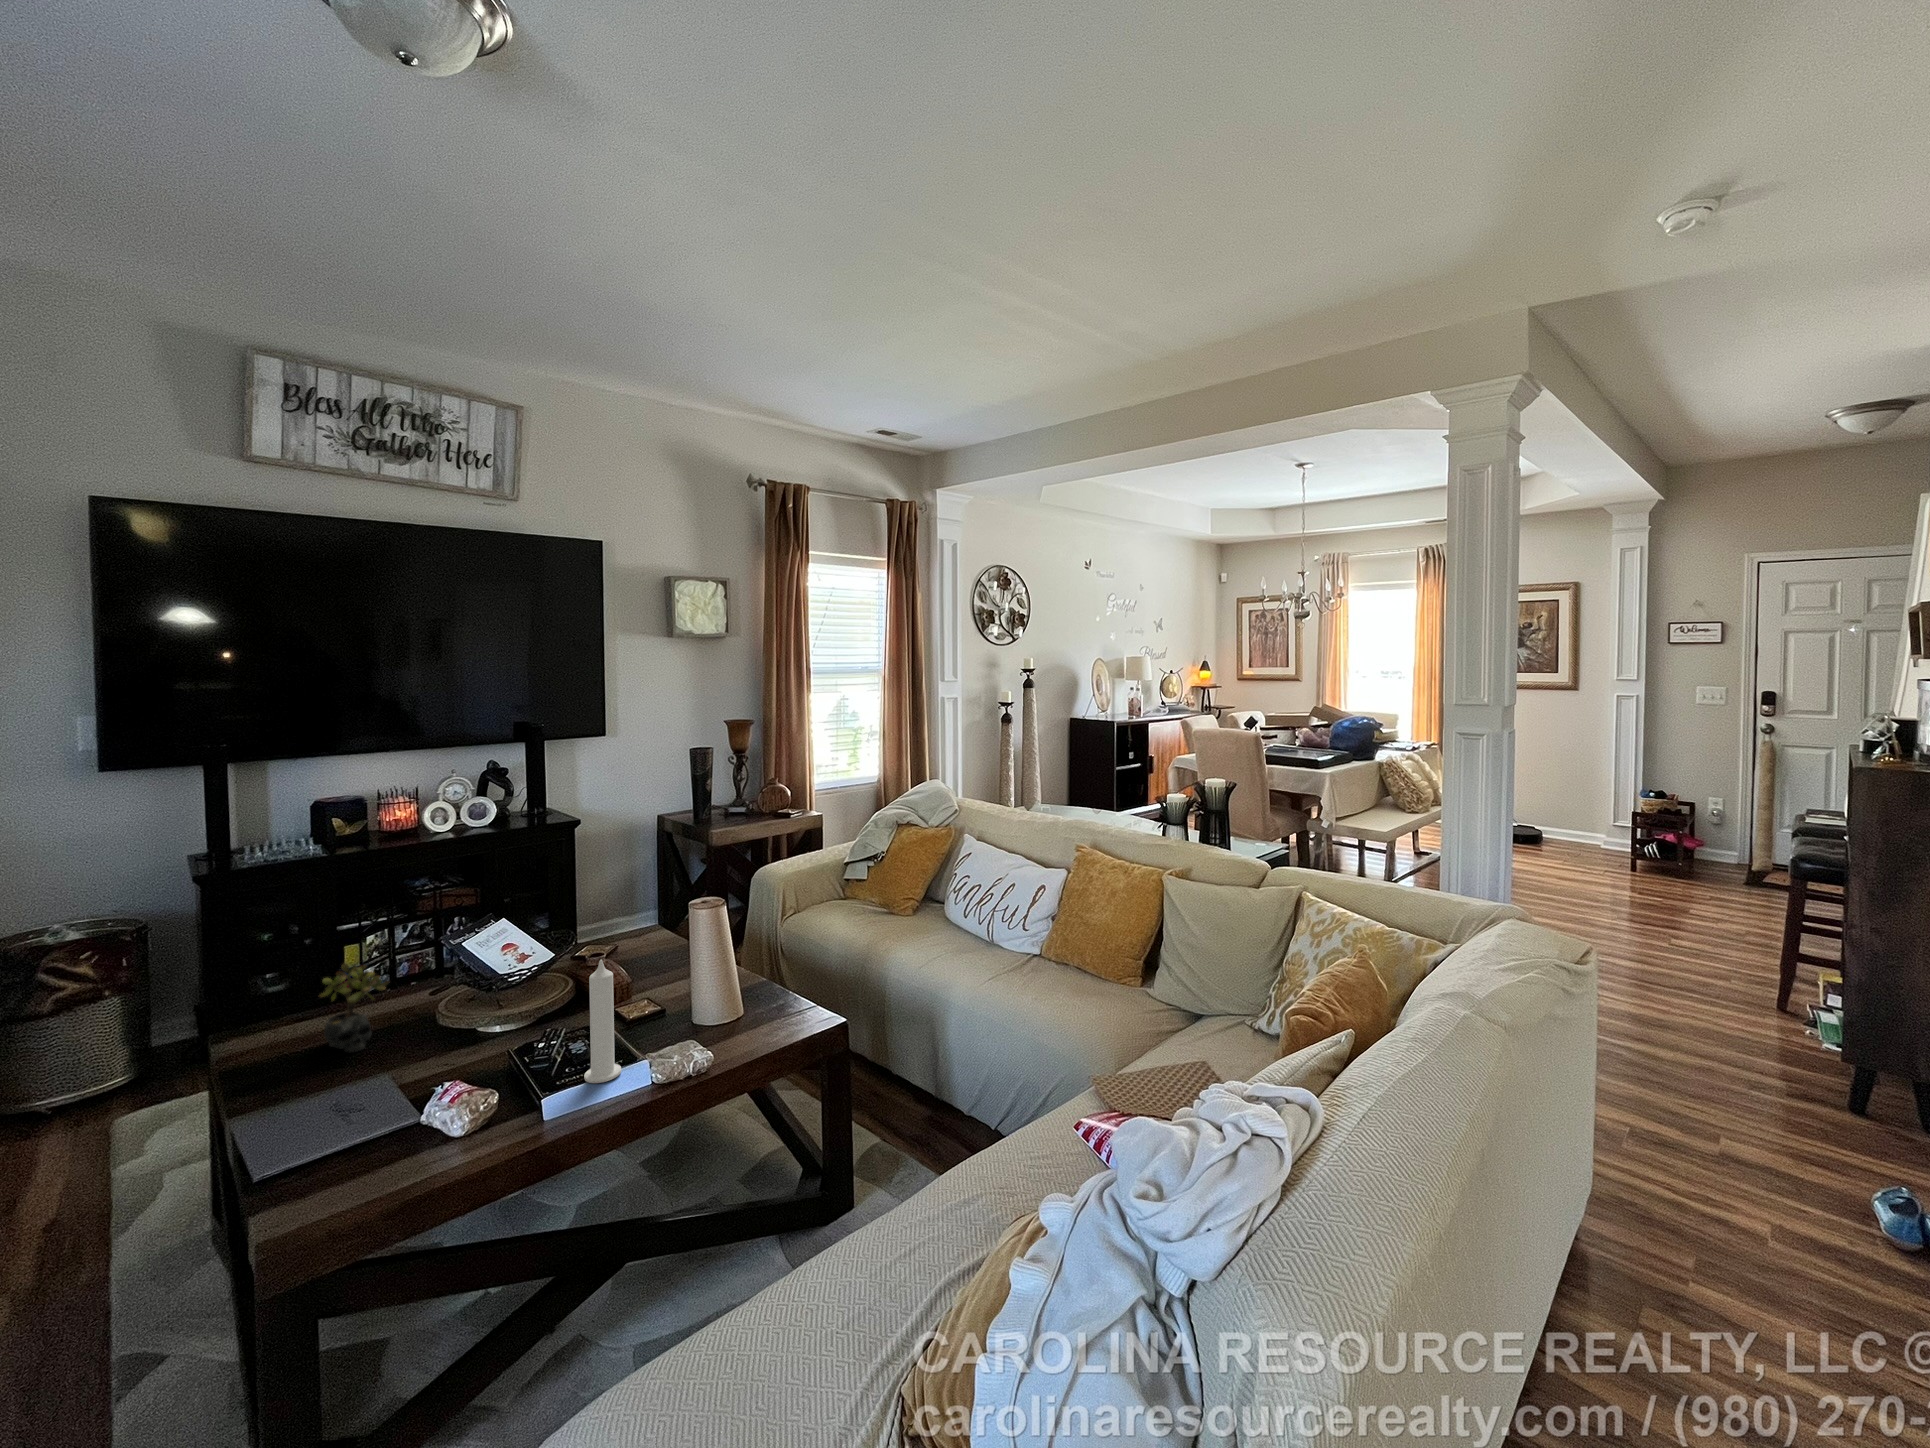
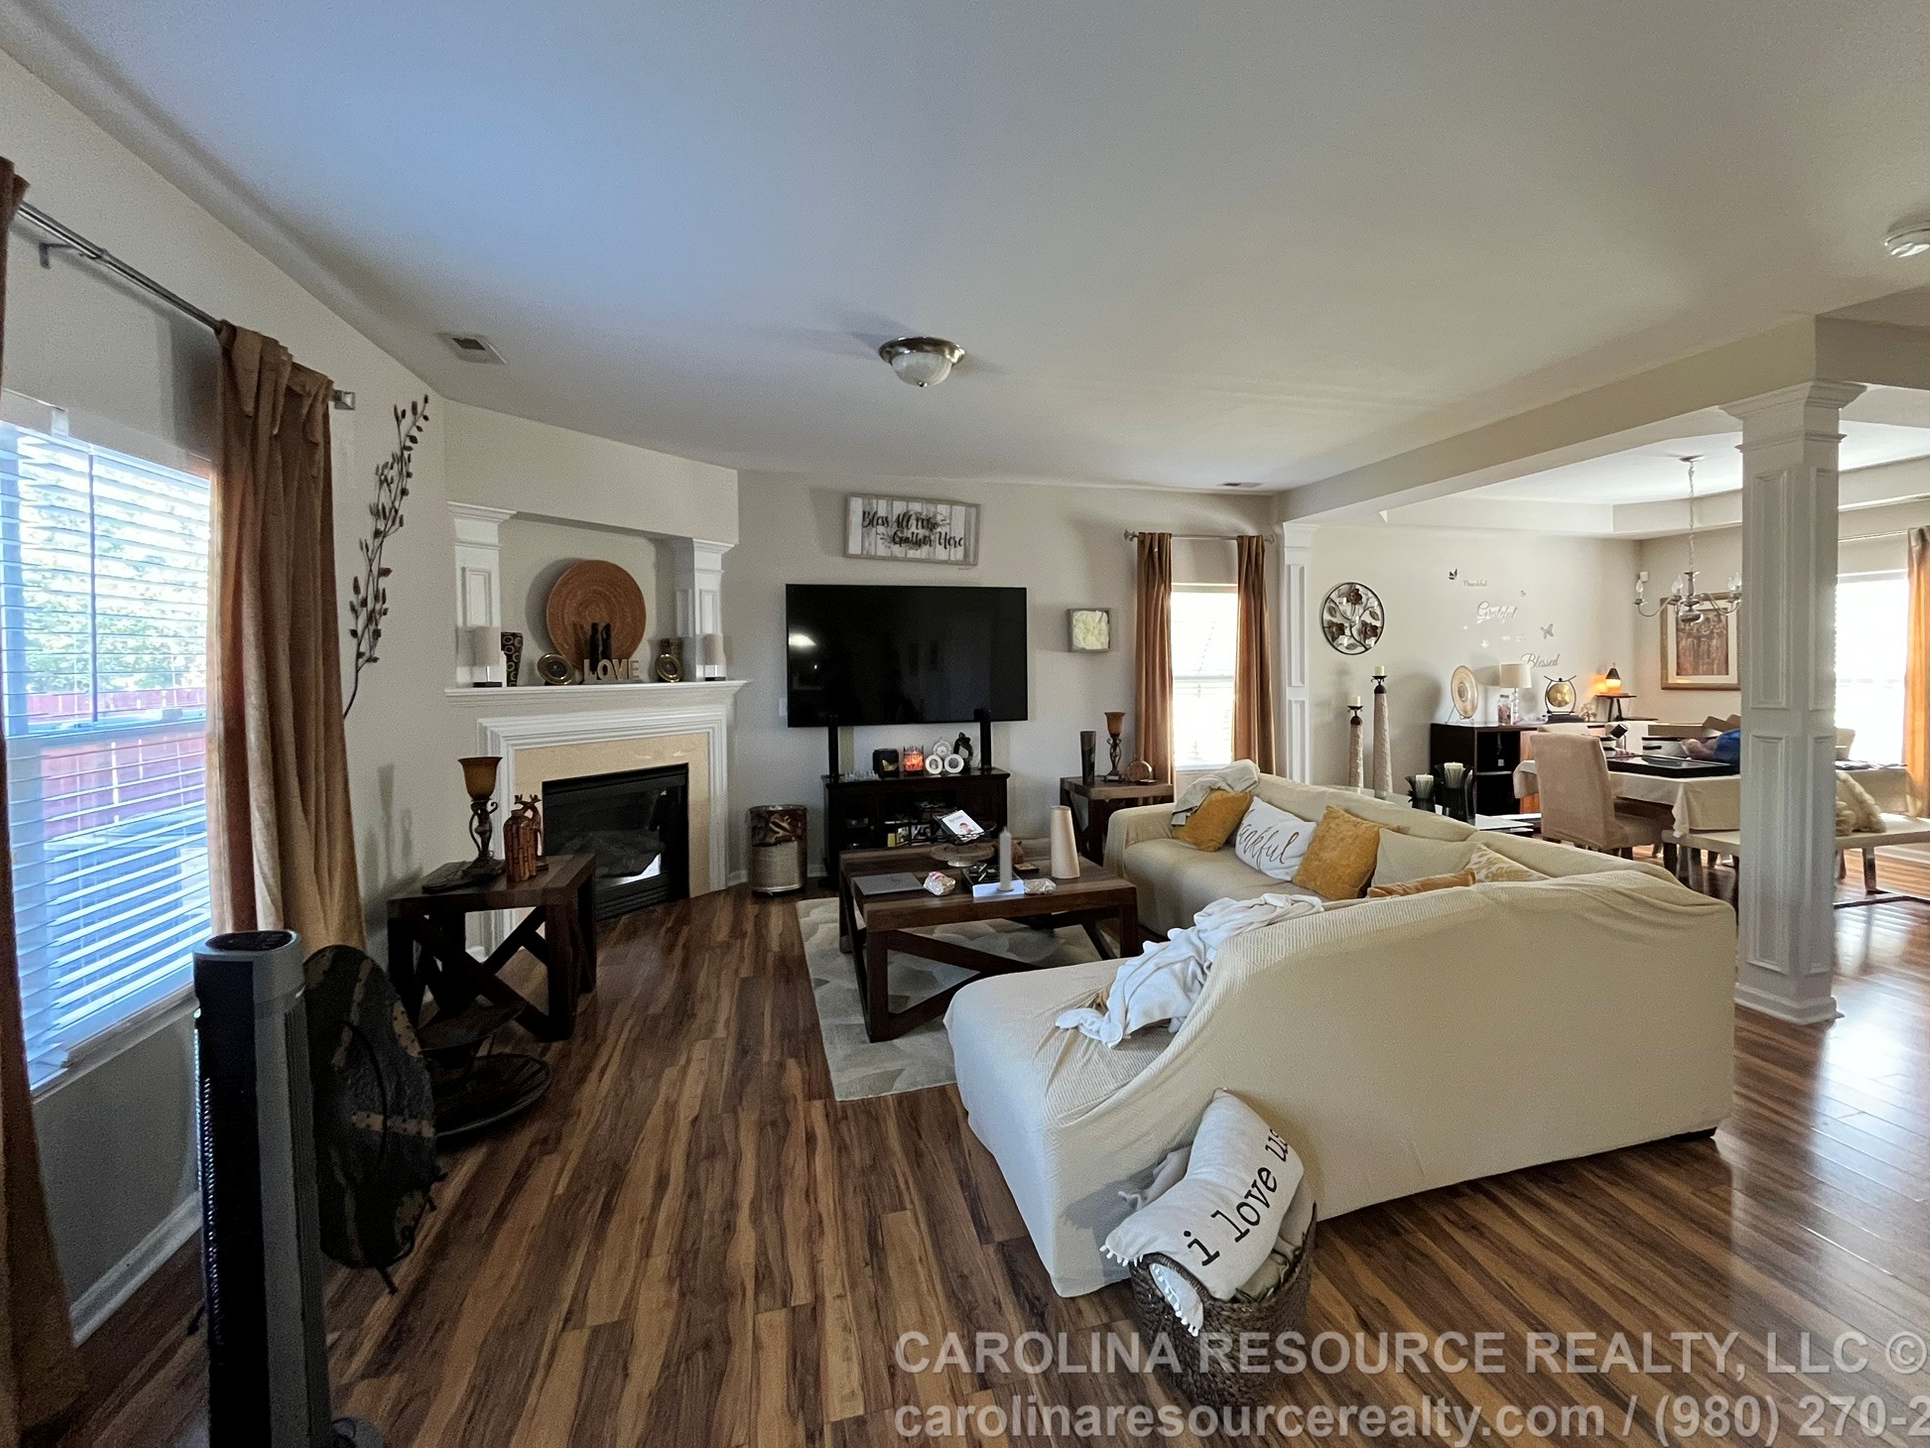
succulent plant: present [320,964,389,1052] -> none [885,822,913,866]

